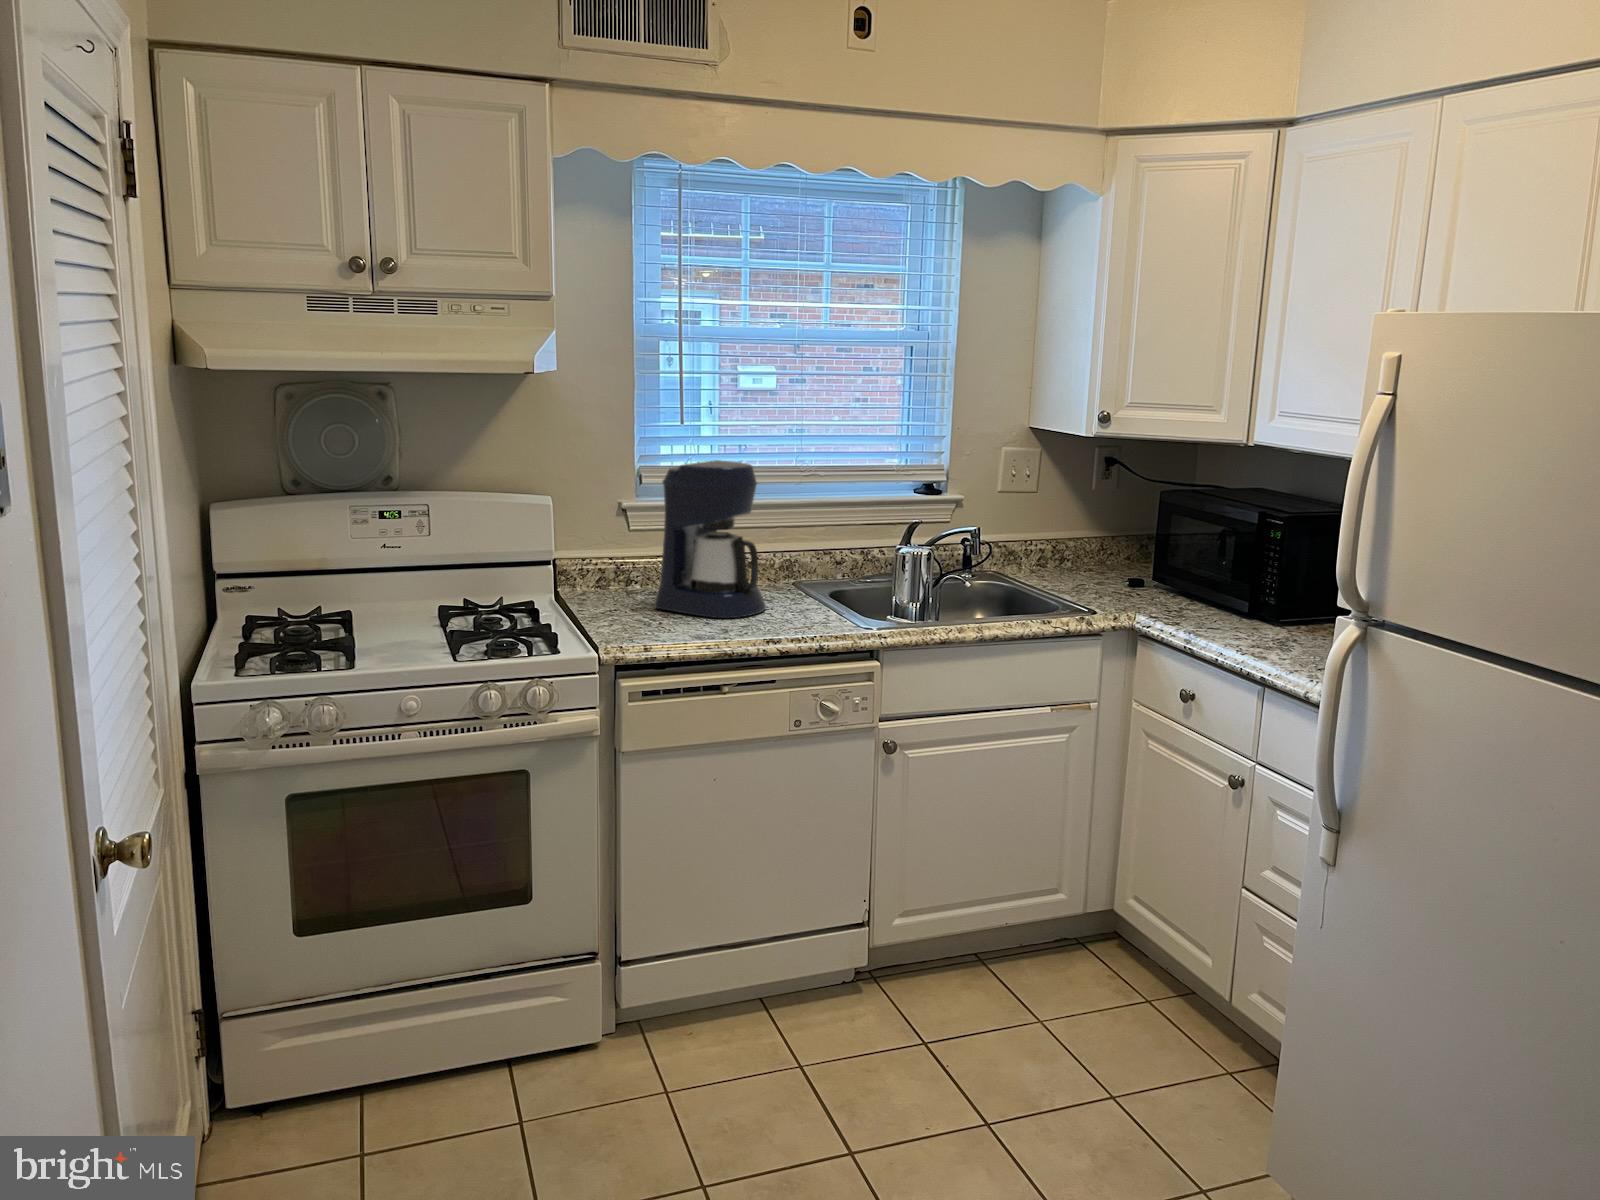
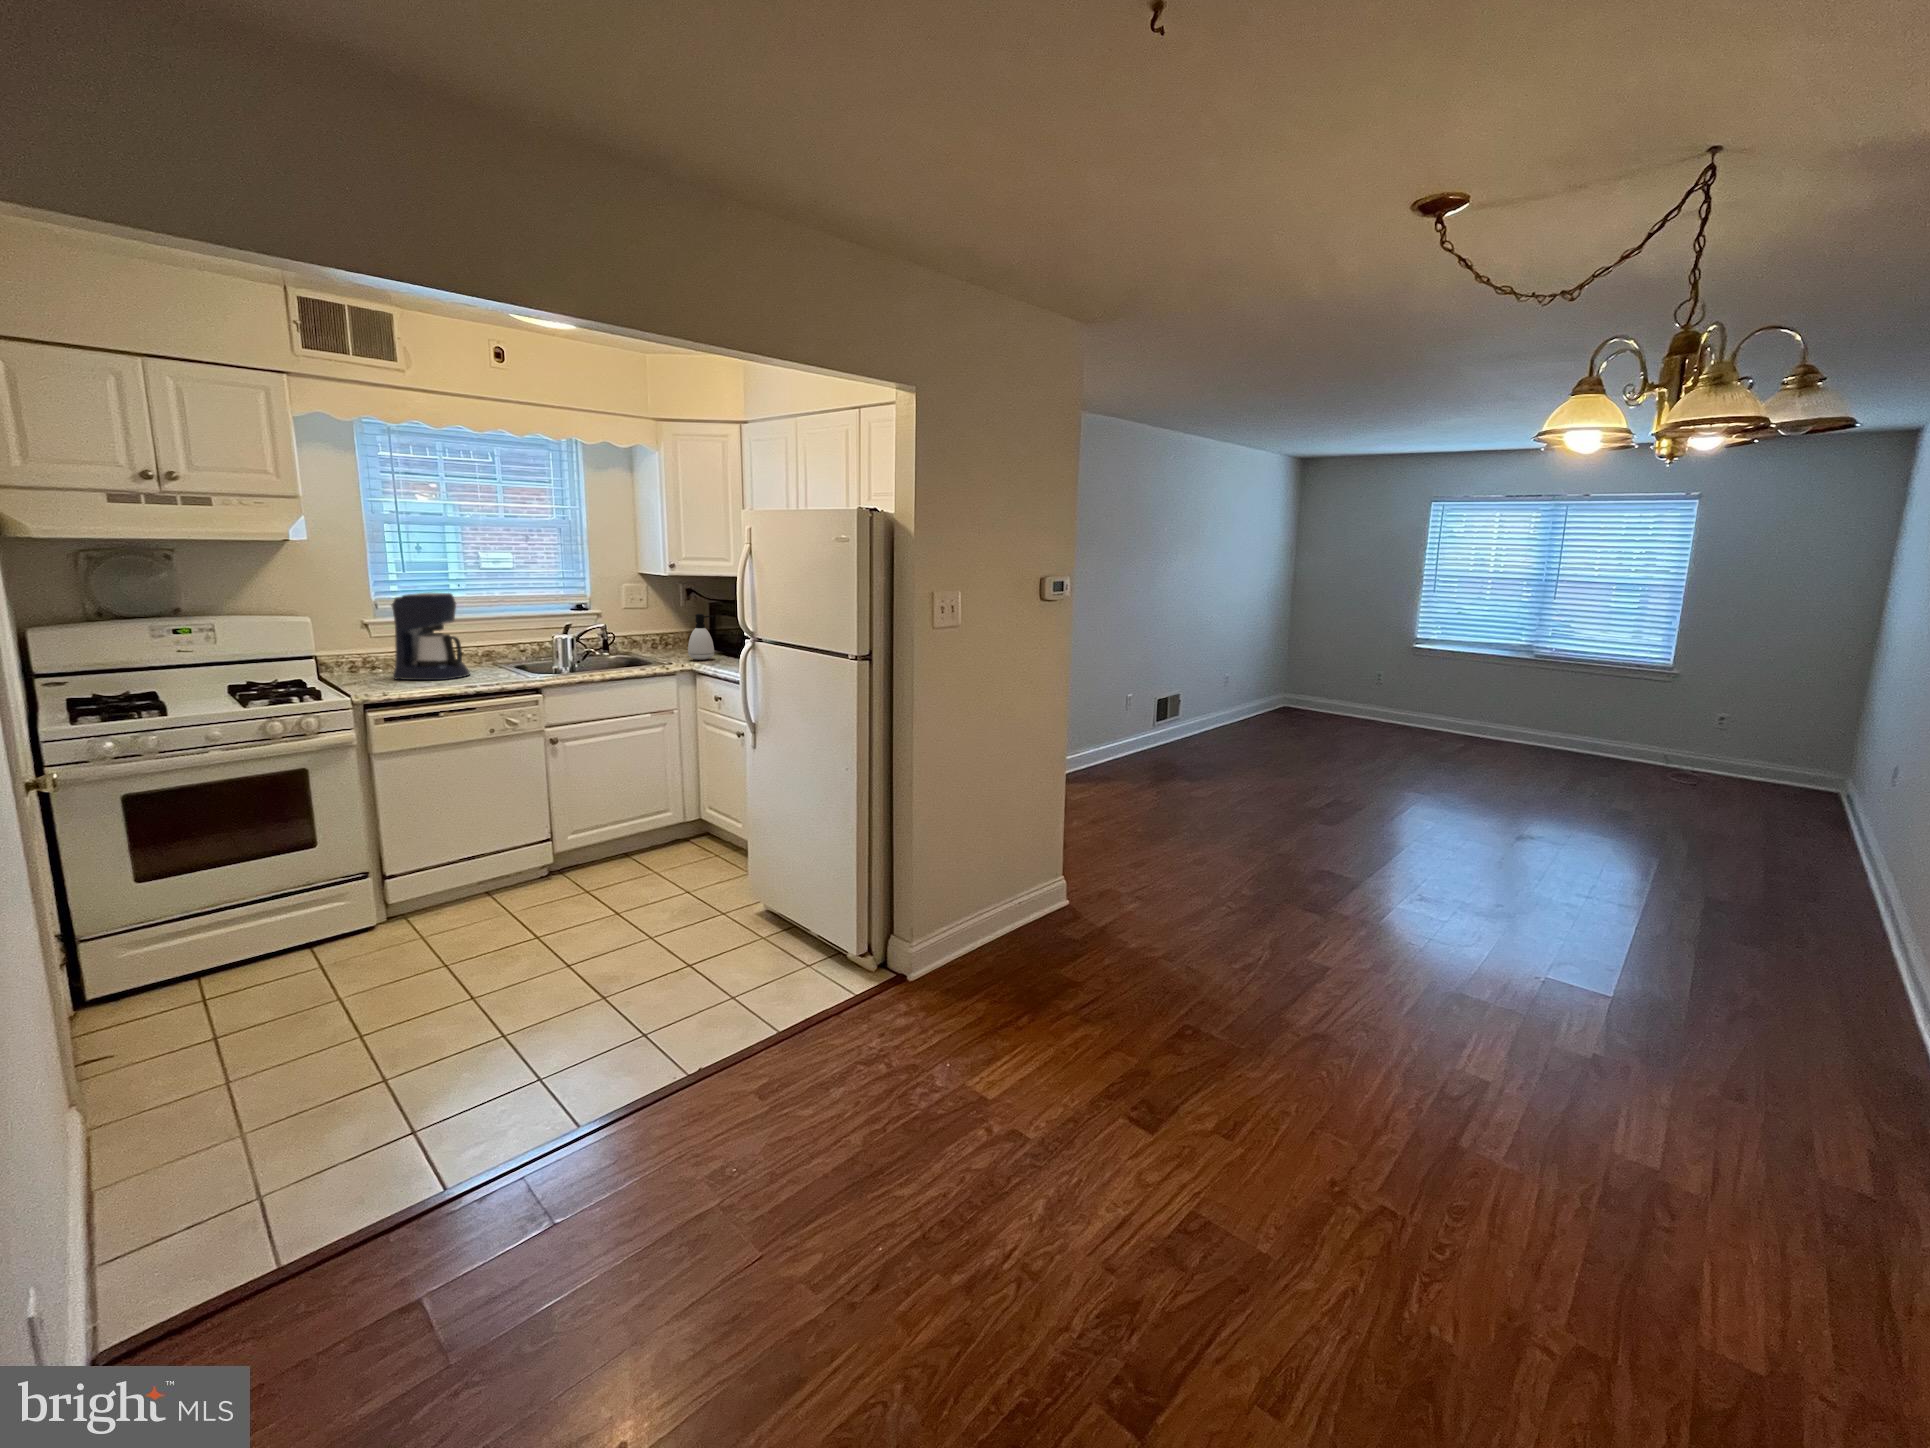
soap dispenser: none [1123,517,1182,608] -> present [688,614,714,660]

